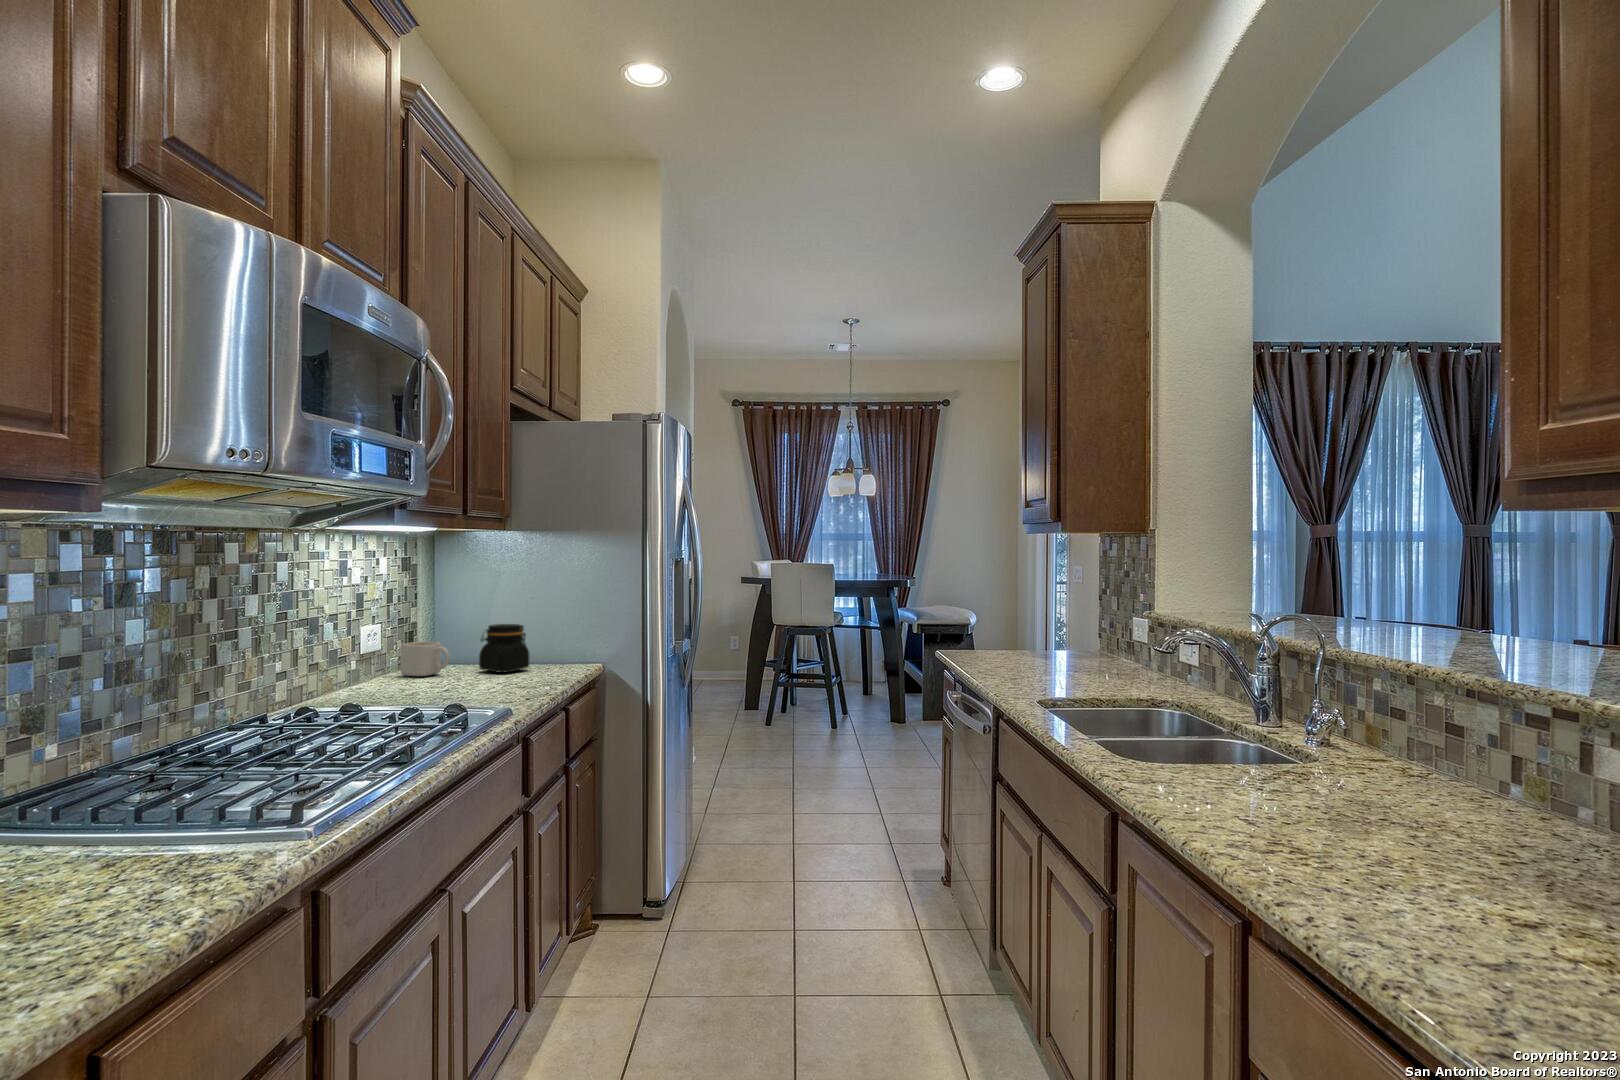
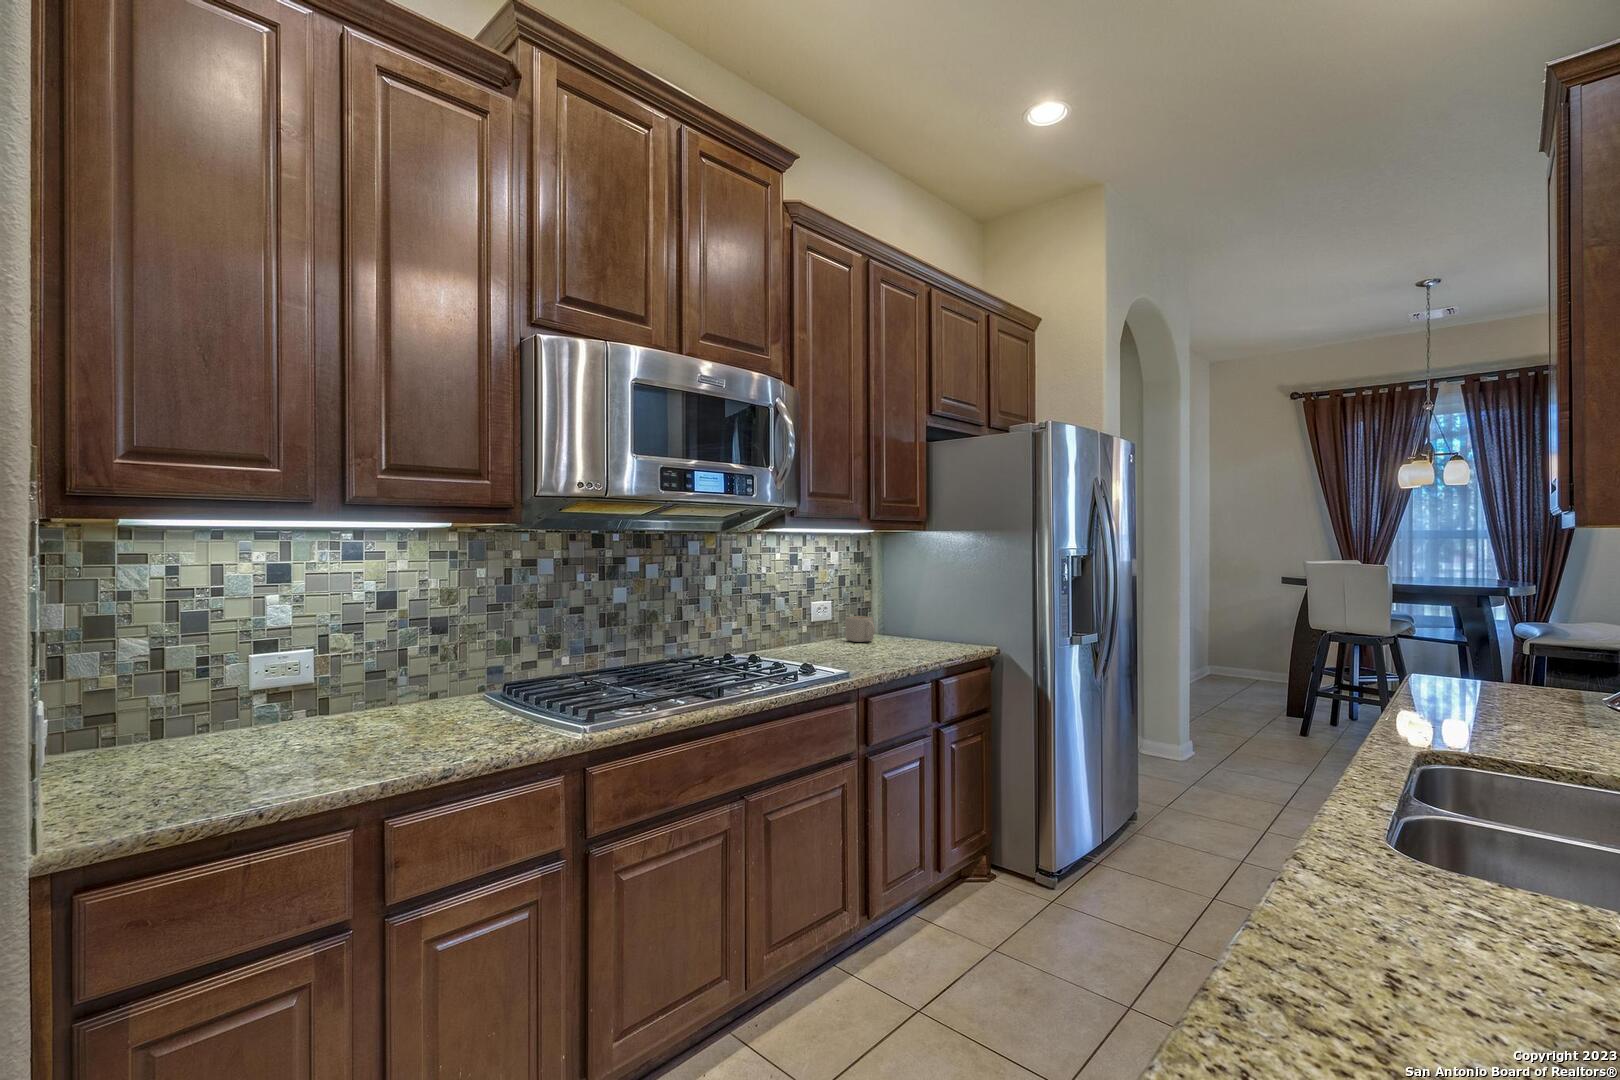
jar: present [479,624,529,673] -> none [898,607,938,645]

